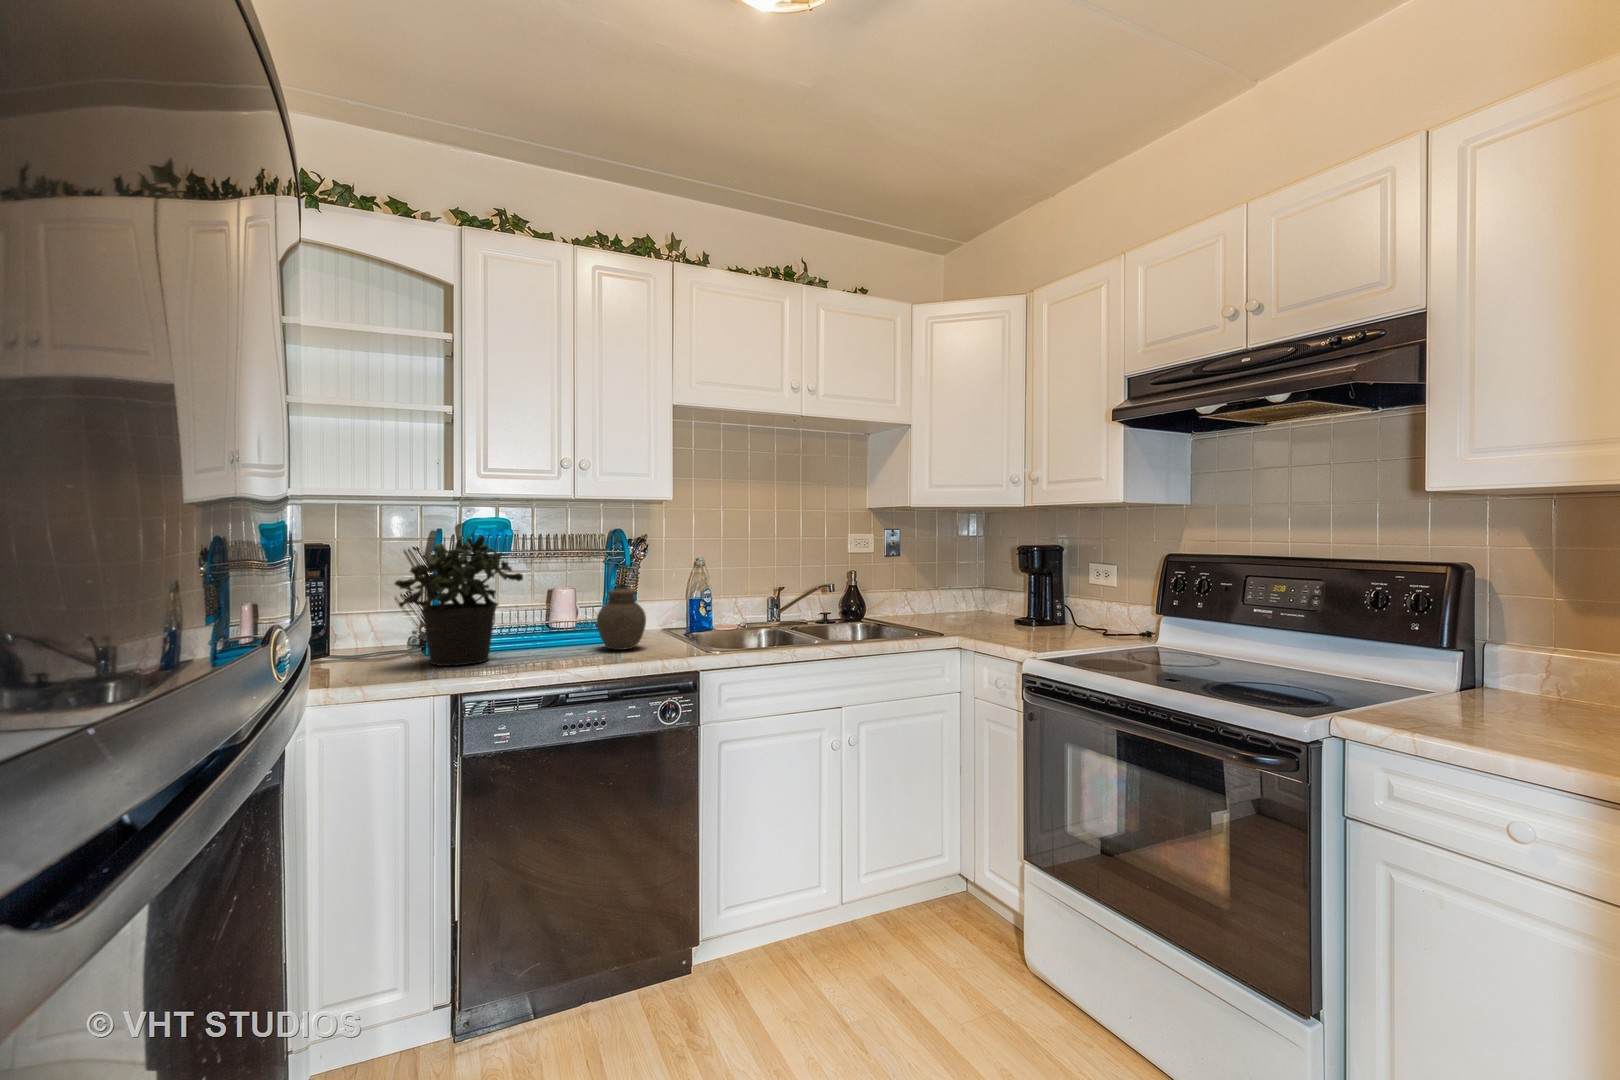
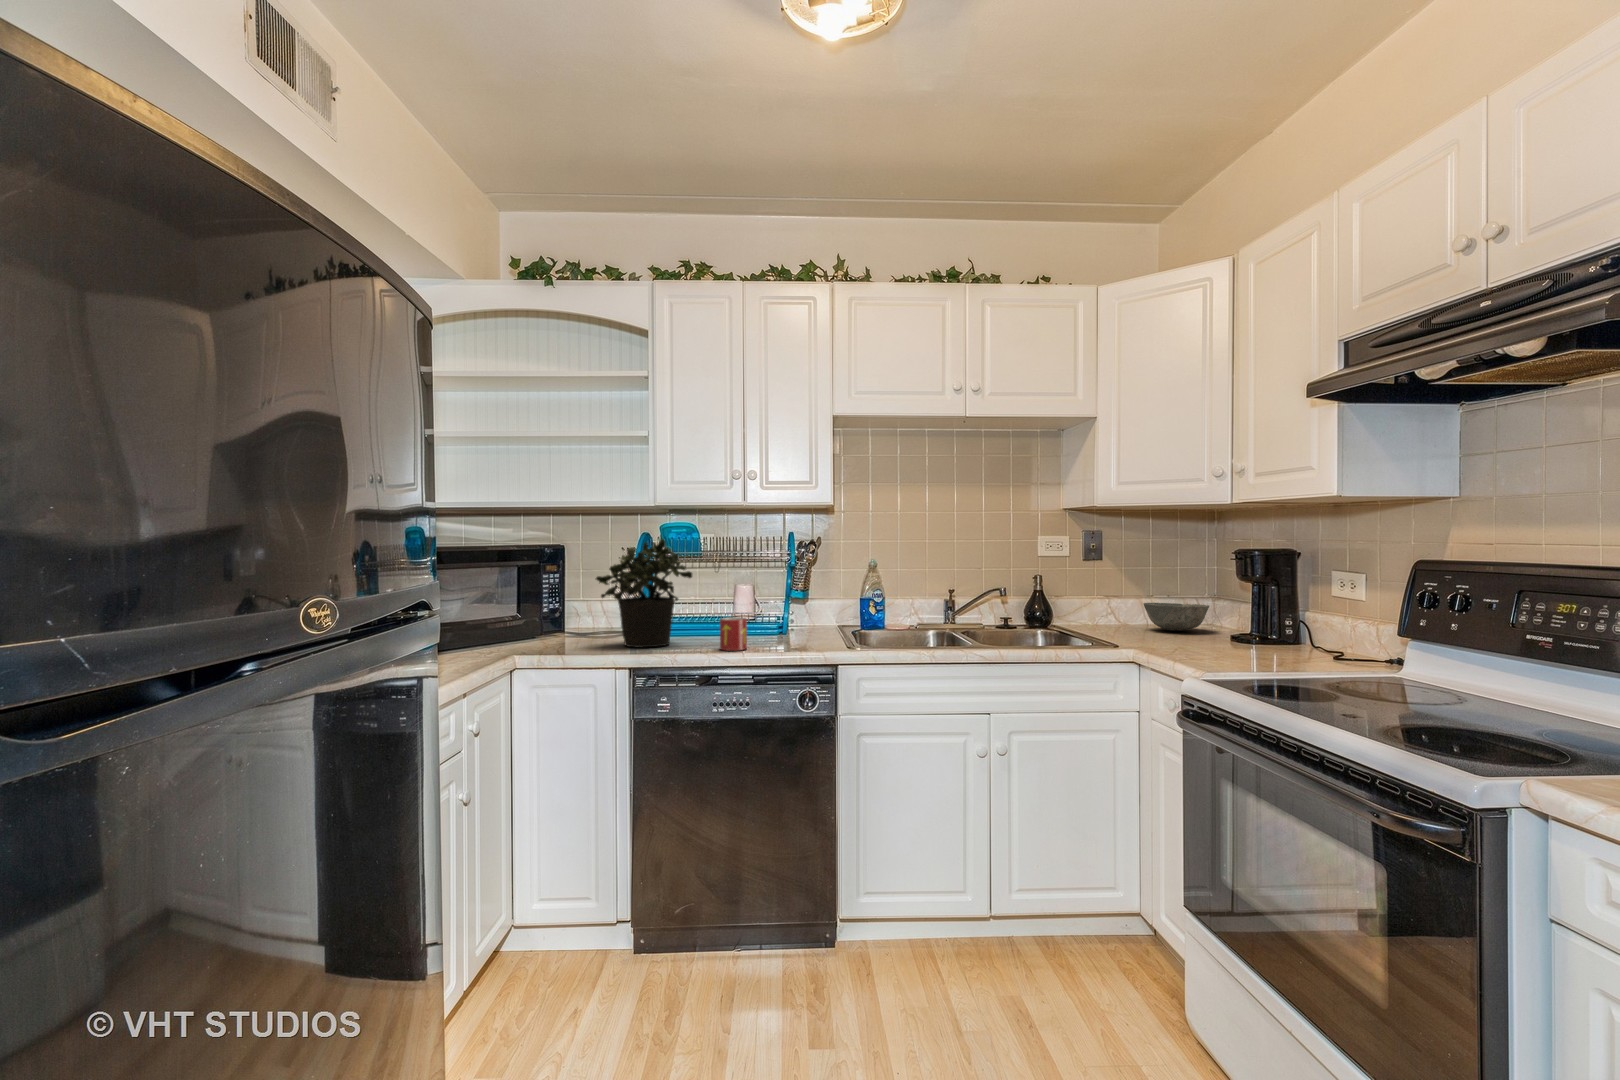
jar: present [597,584,646,650] -> none [760,582,804,642]
bowl: none [941,595,995,620] -> present [1144,603,1209,631]
mug: none [560,625,592,664] -> present [720,617,747,651]

